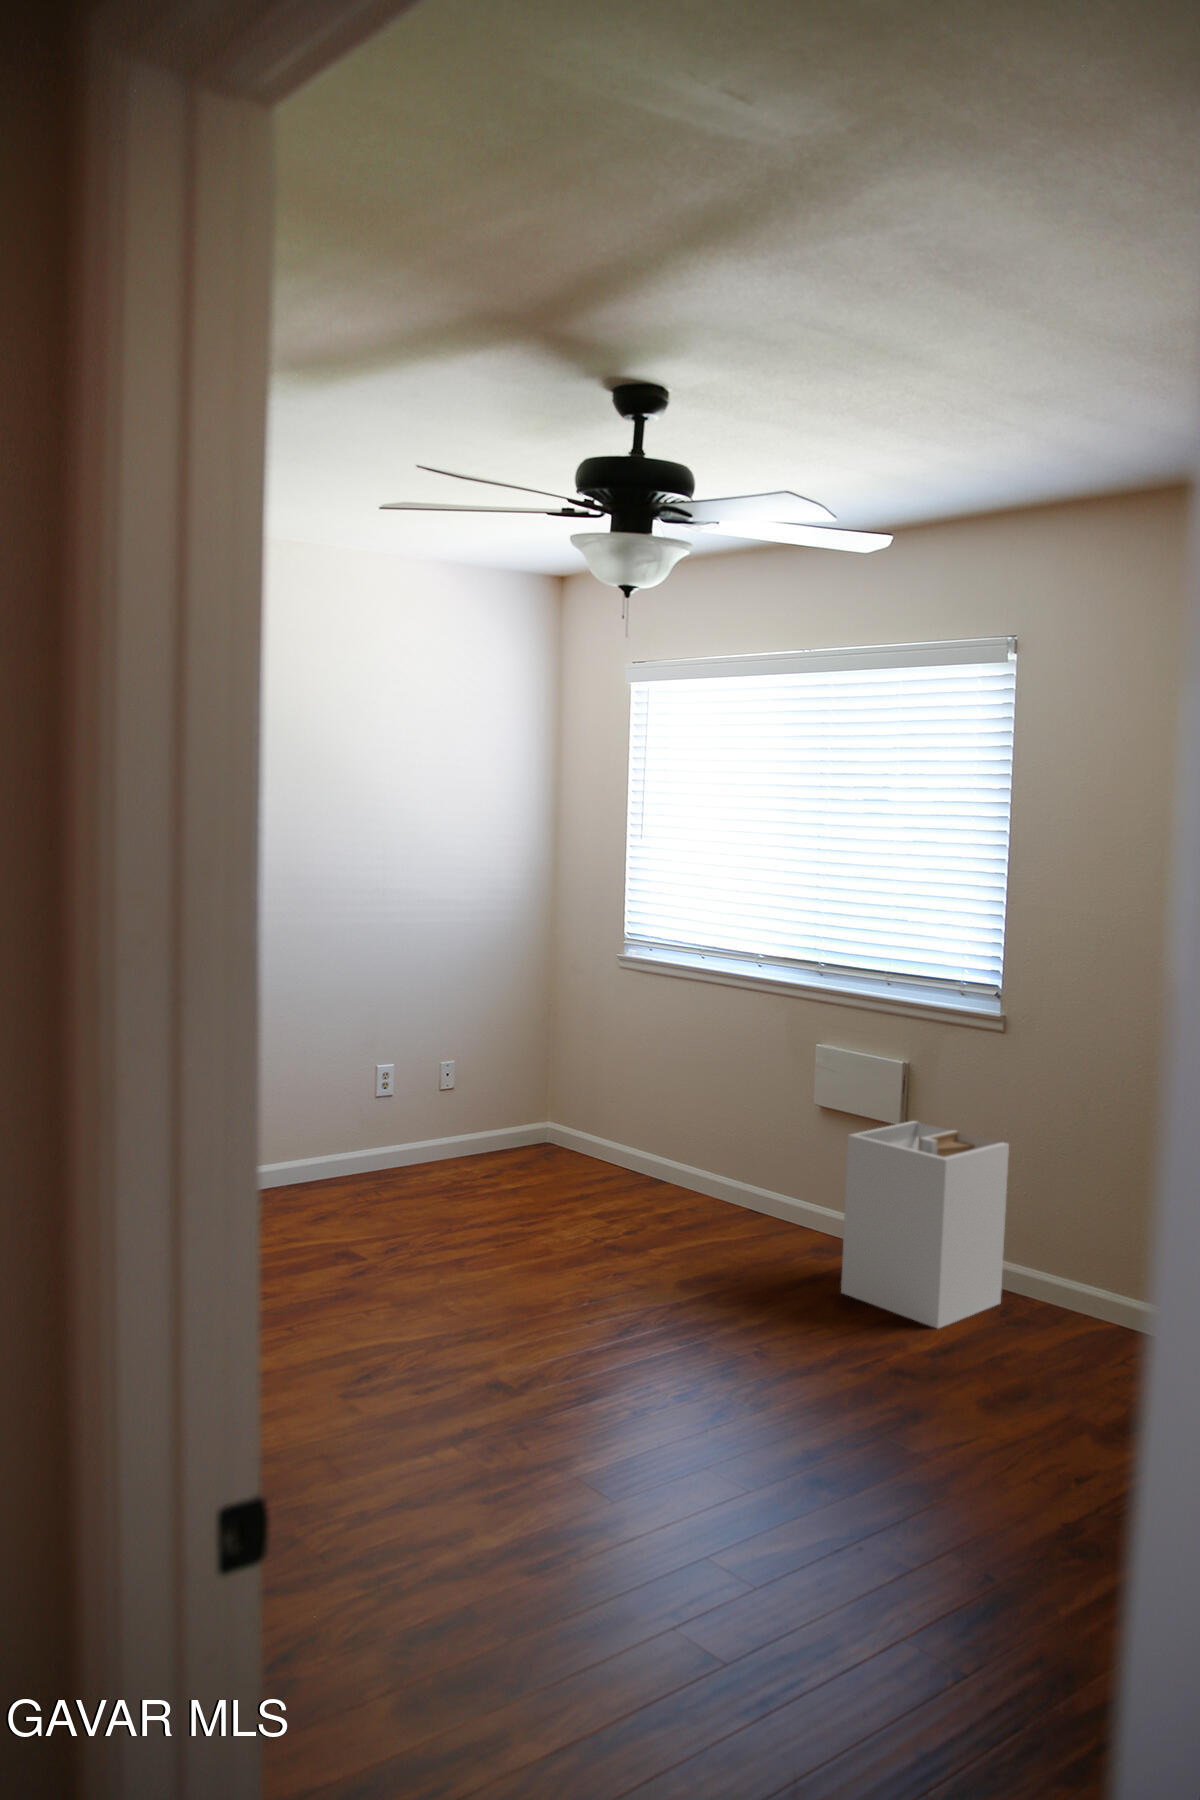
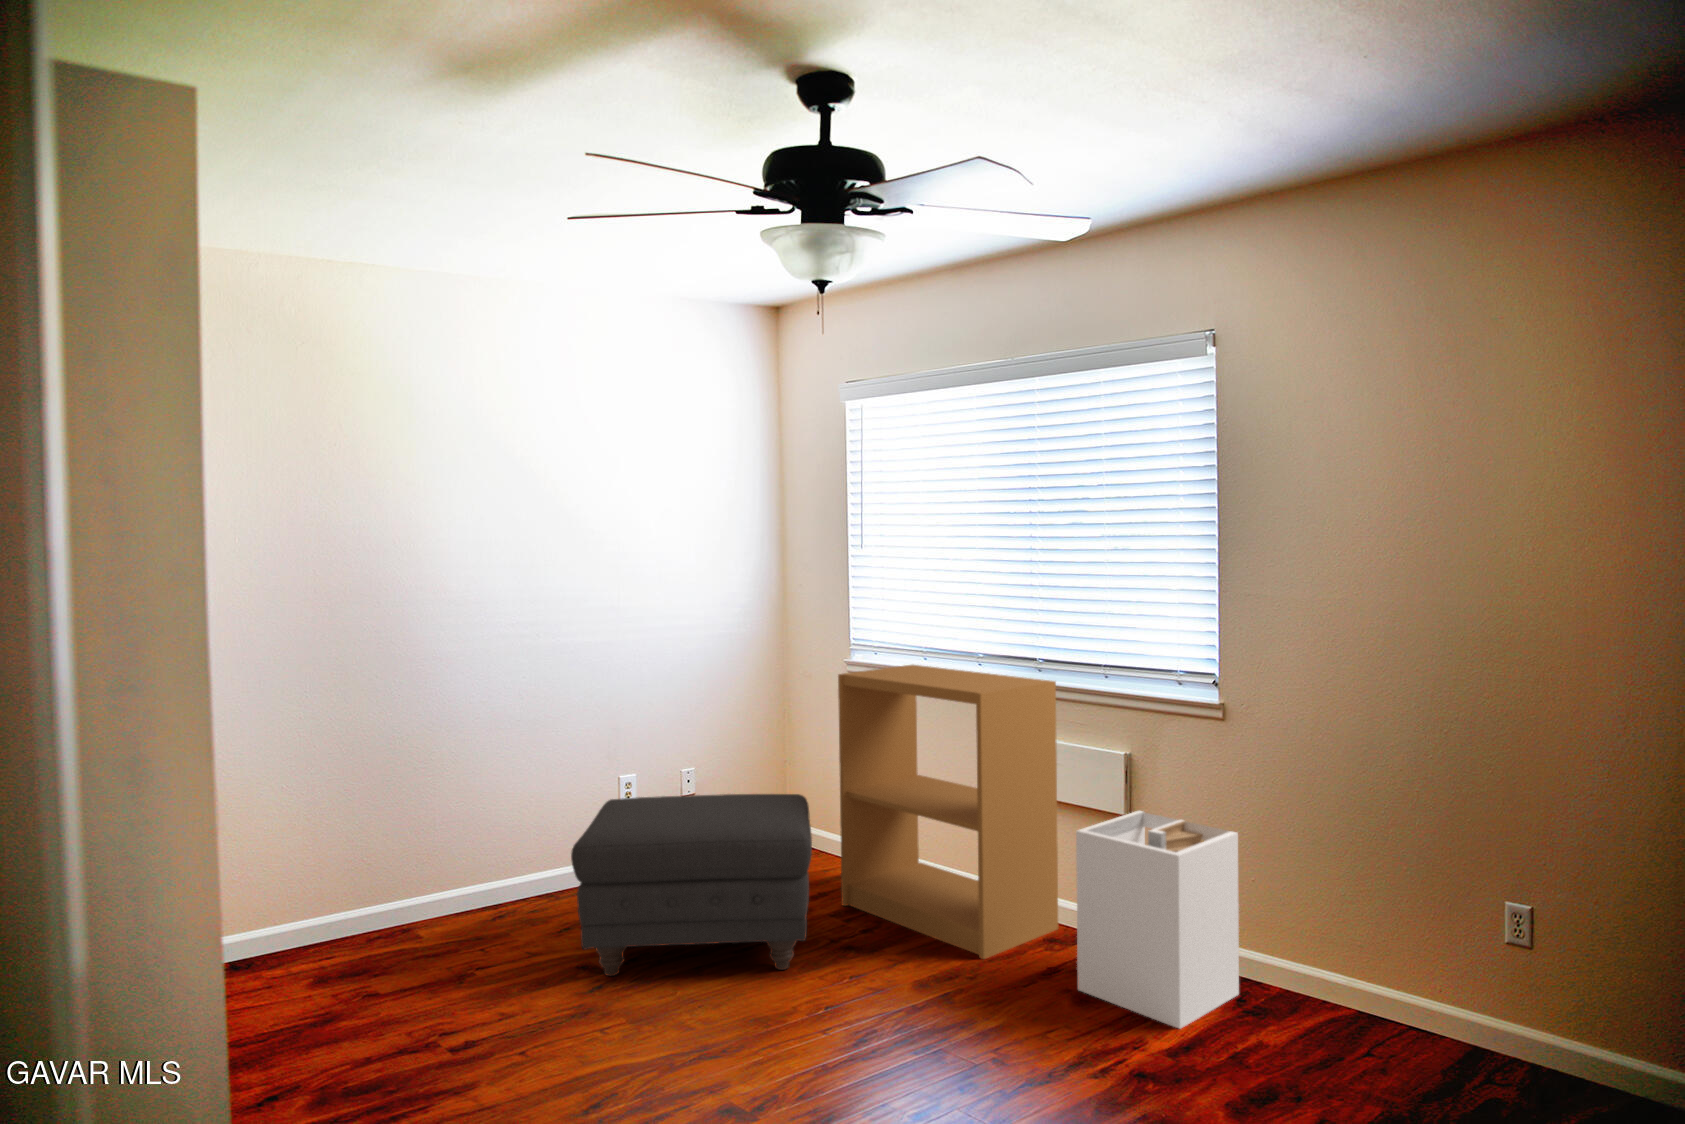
bookshelf: none [605,966,838,1264] -> present [838,665,1058,959]
ottoman: none [339,1088,581,1264] -> present [571,794,812,976]

